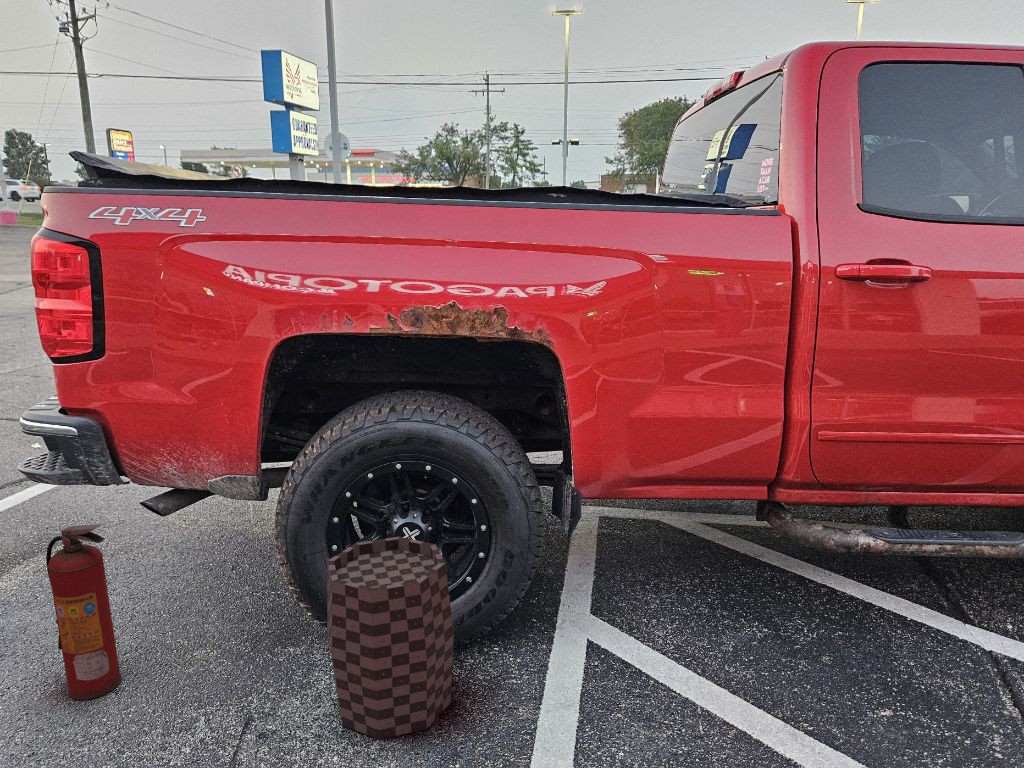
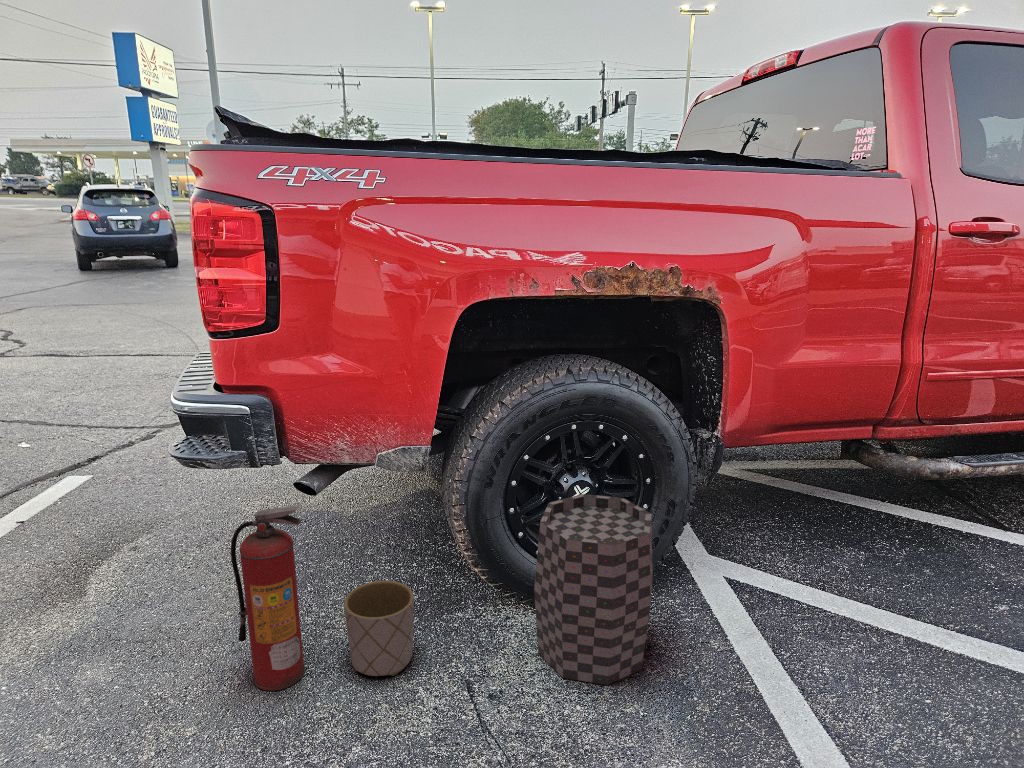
planter: none [147,606,222,701] -> present [344,581,414,676]

